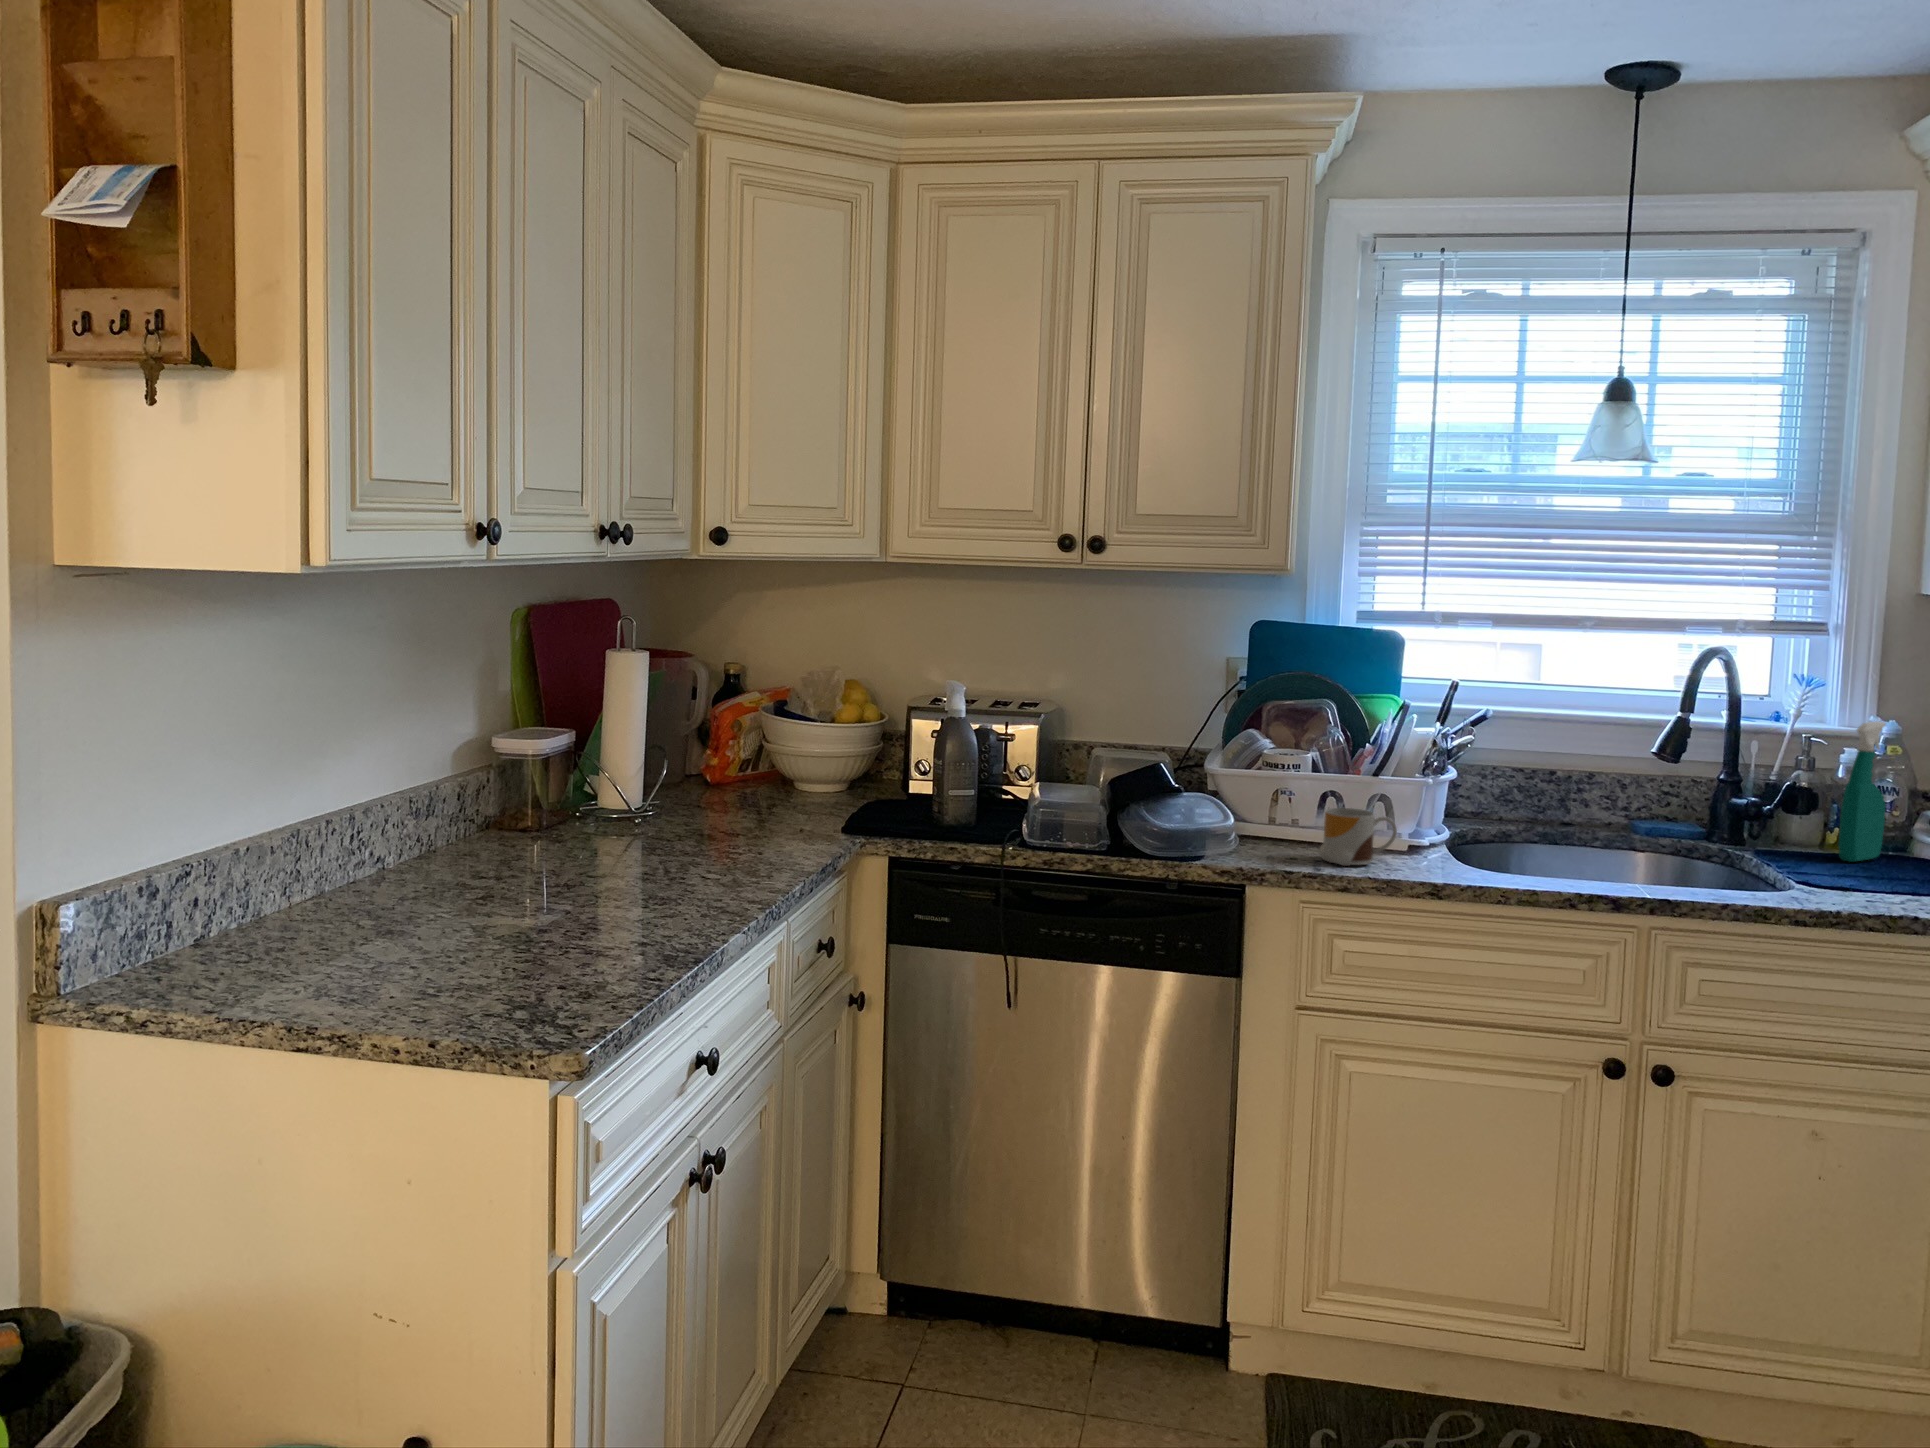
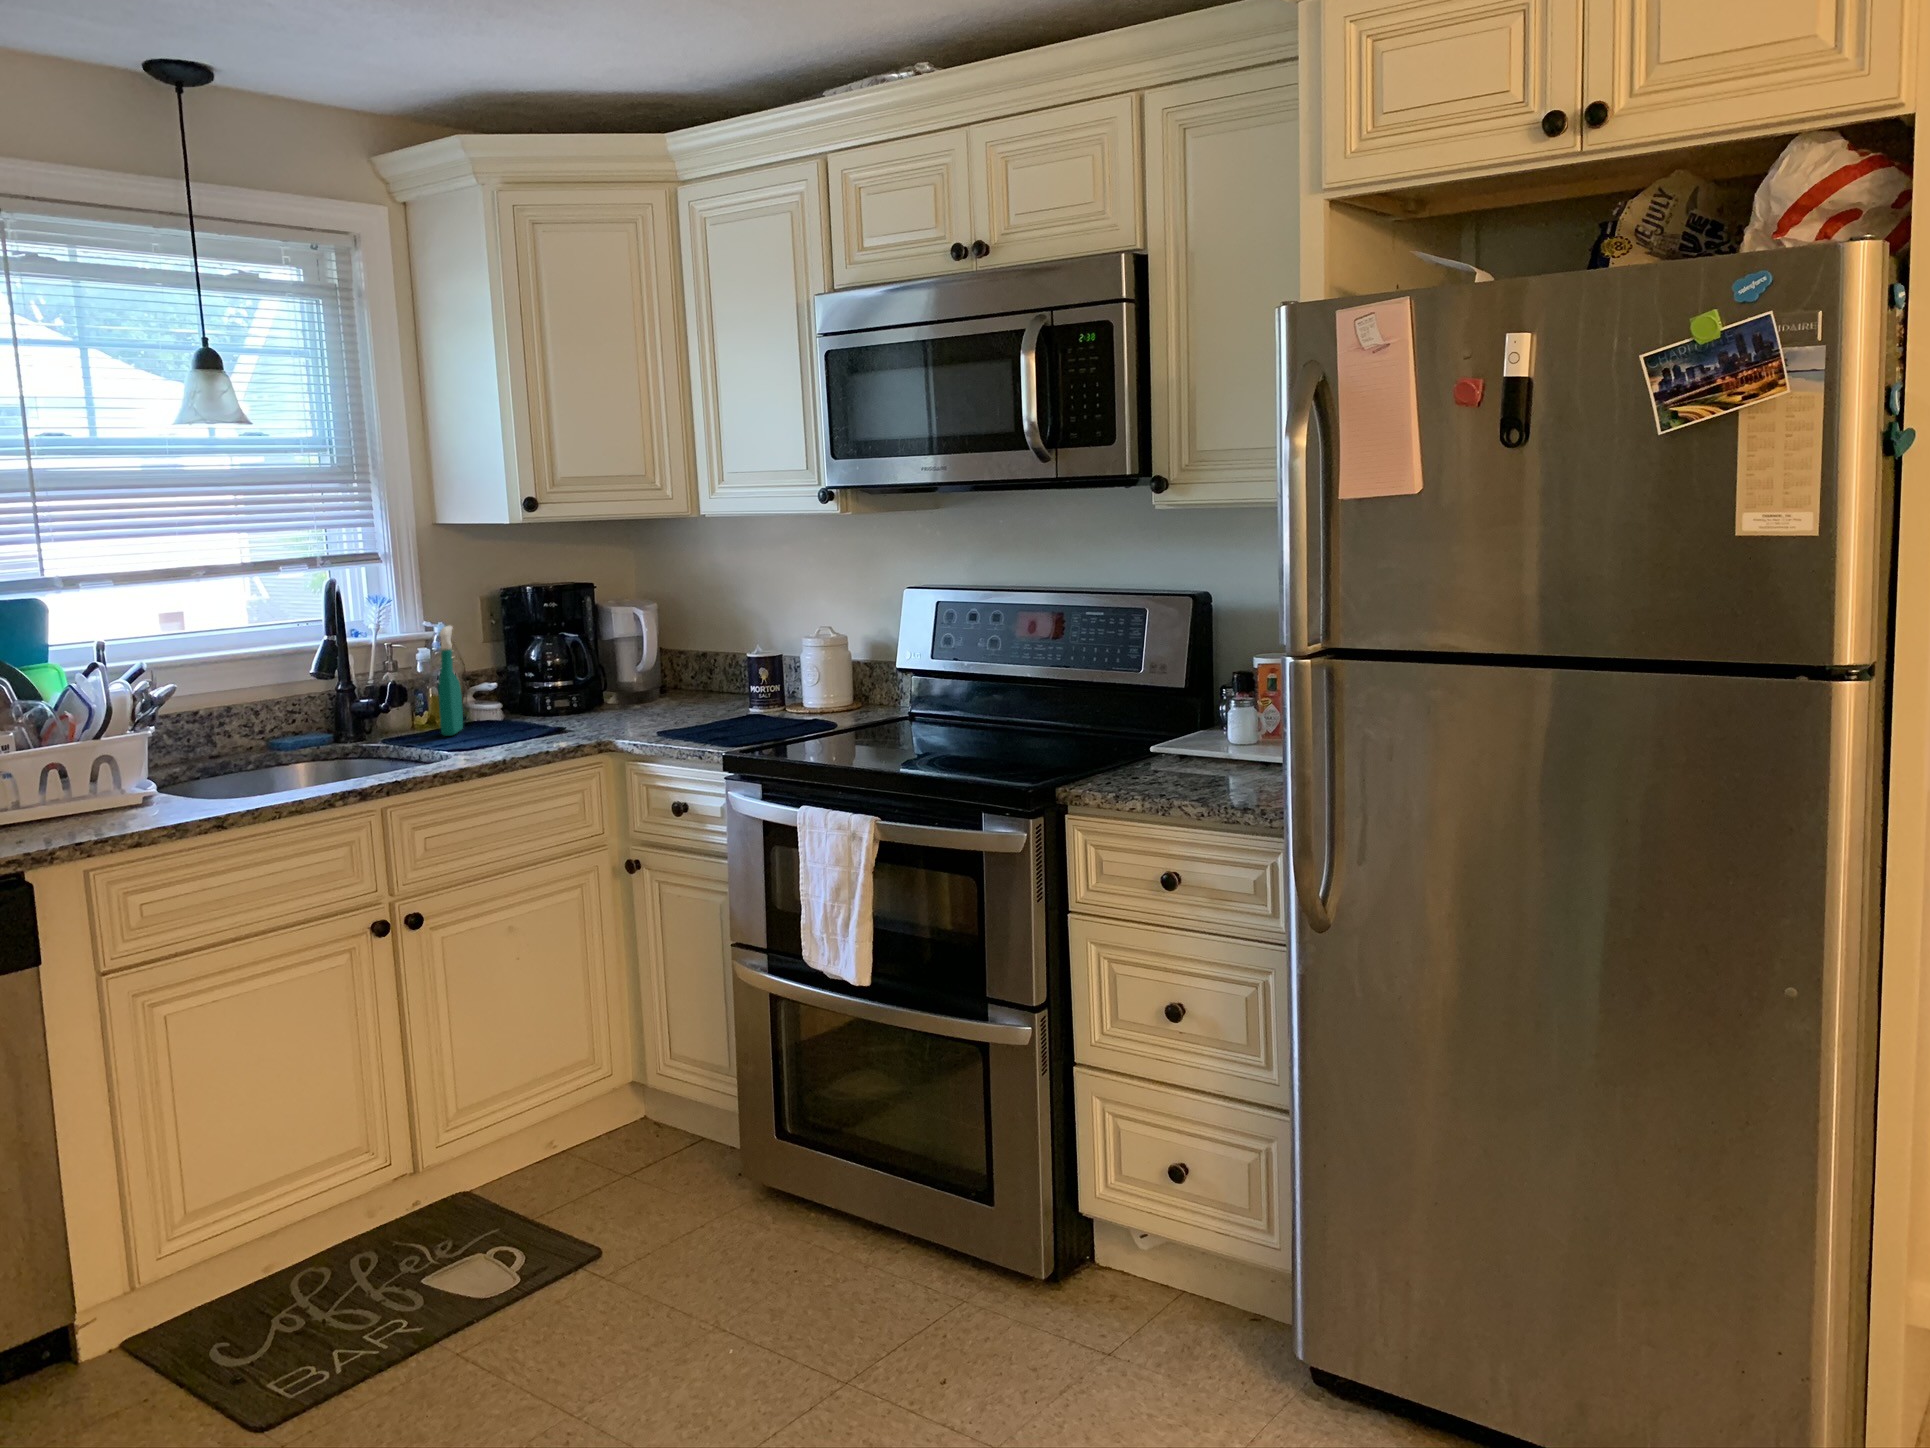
mug: present [1319,808,1397,866] -> none [87,768,160,824]

